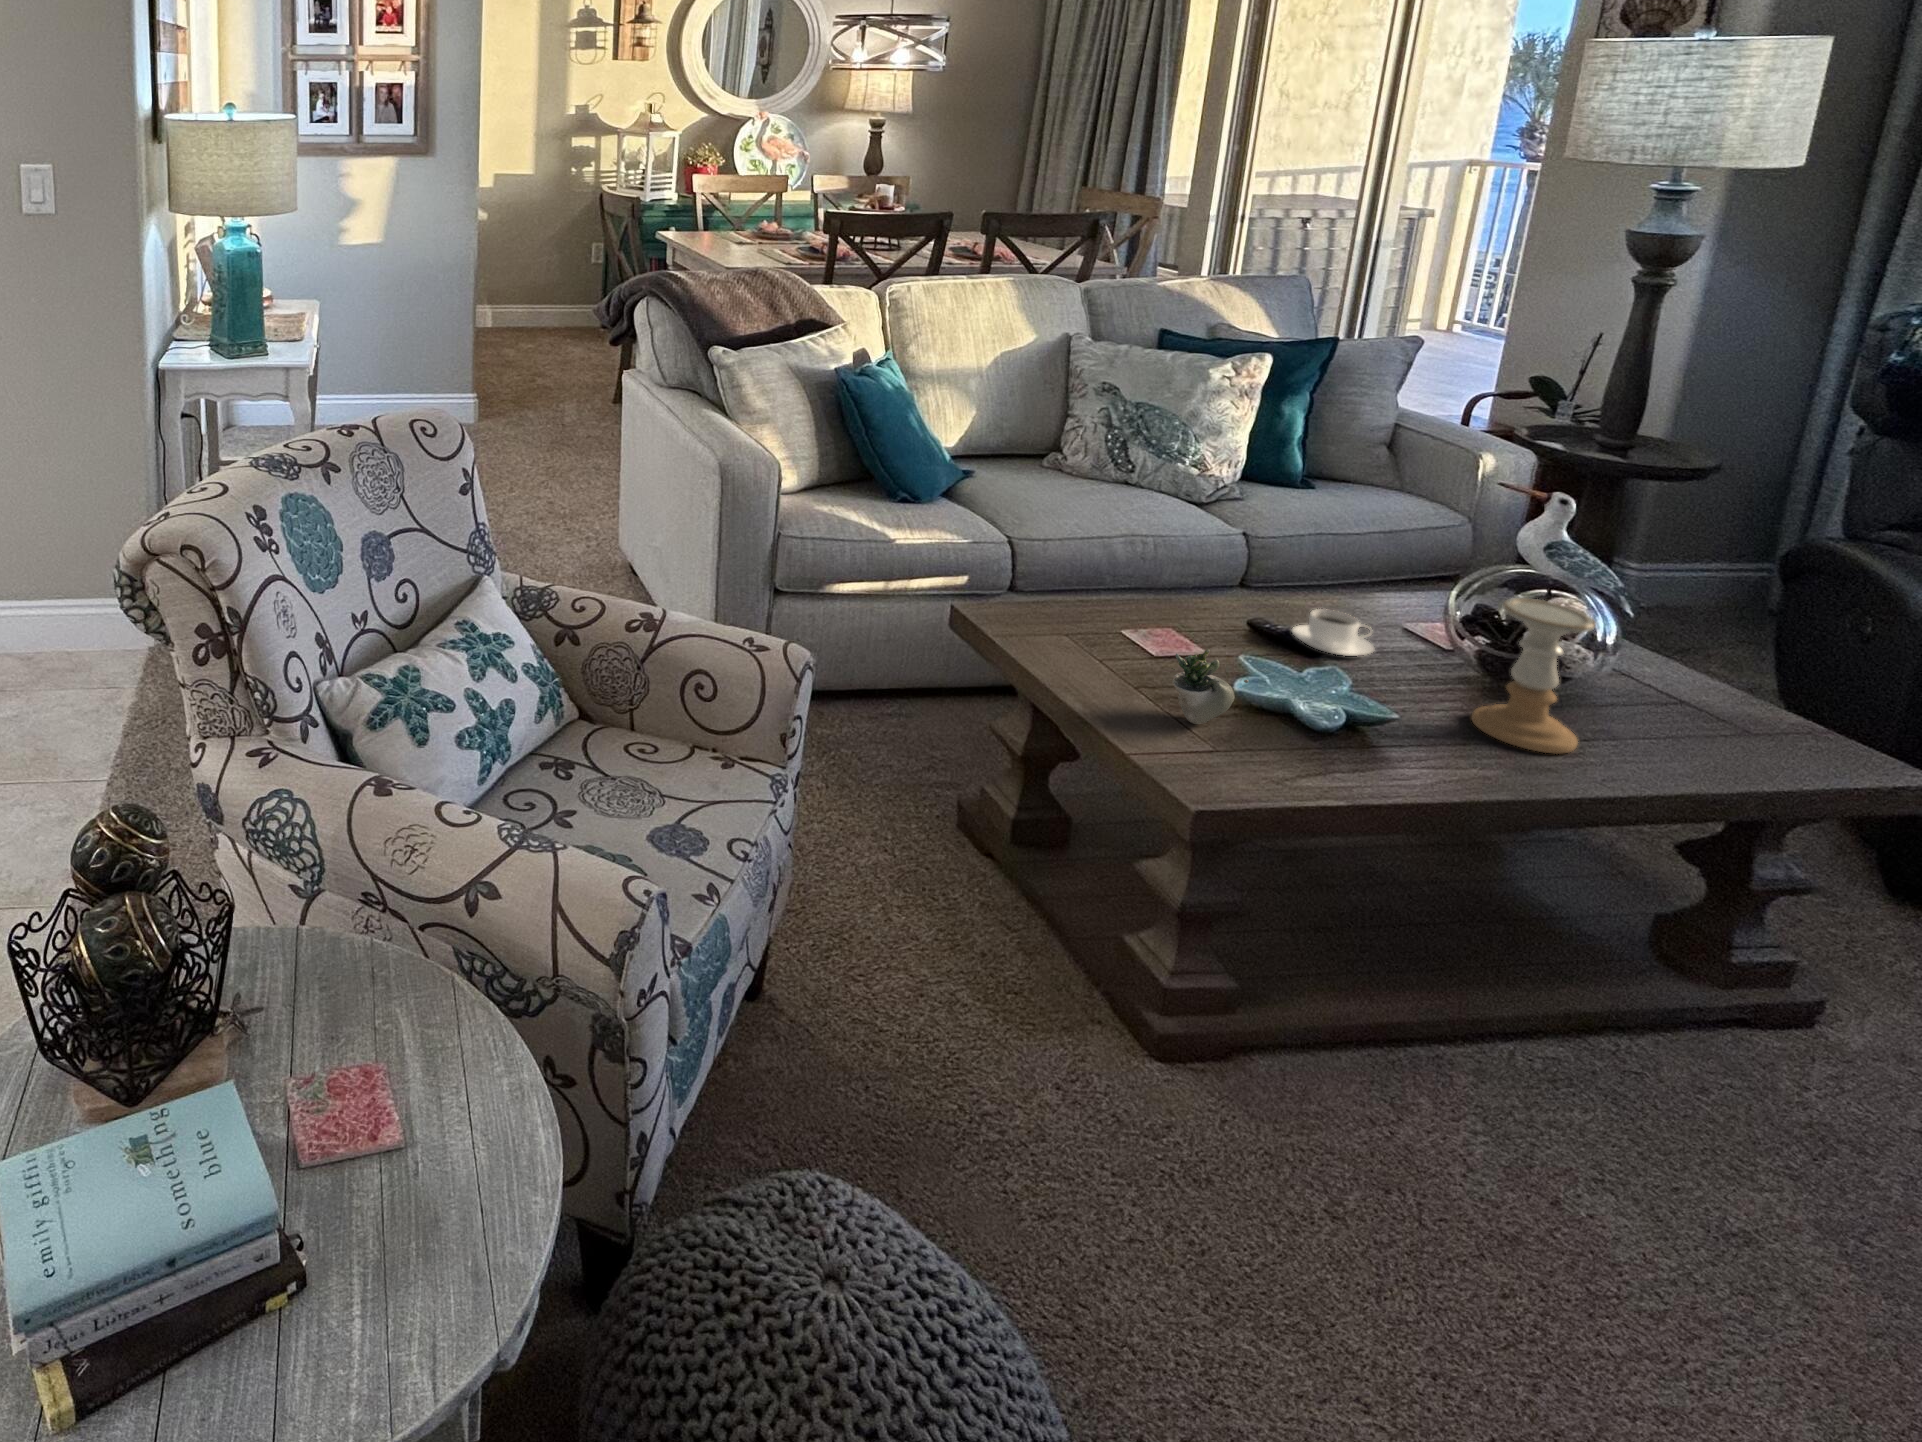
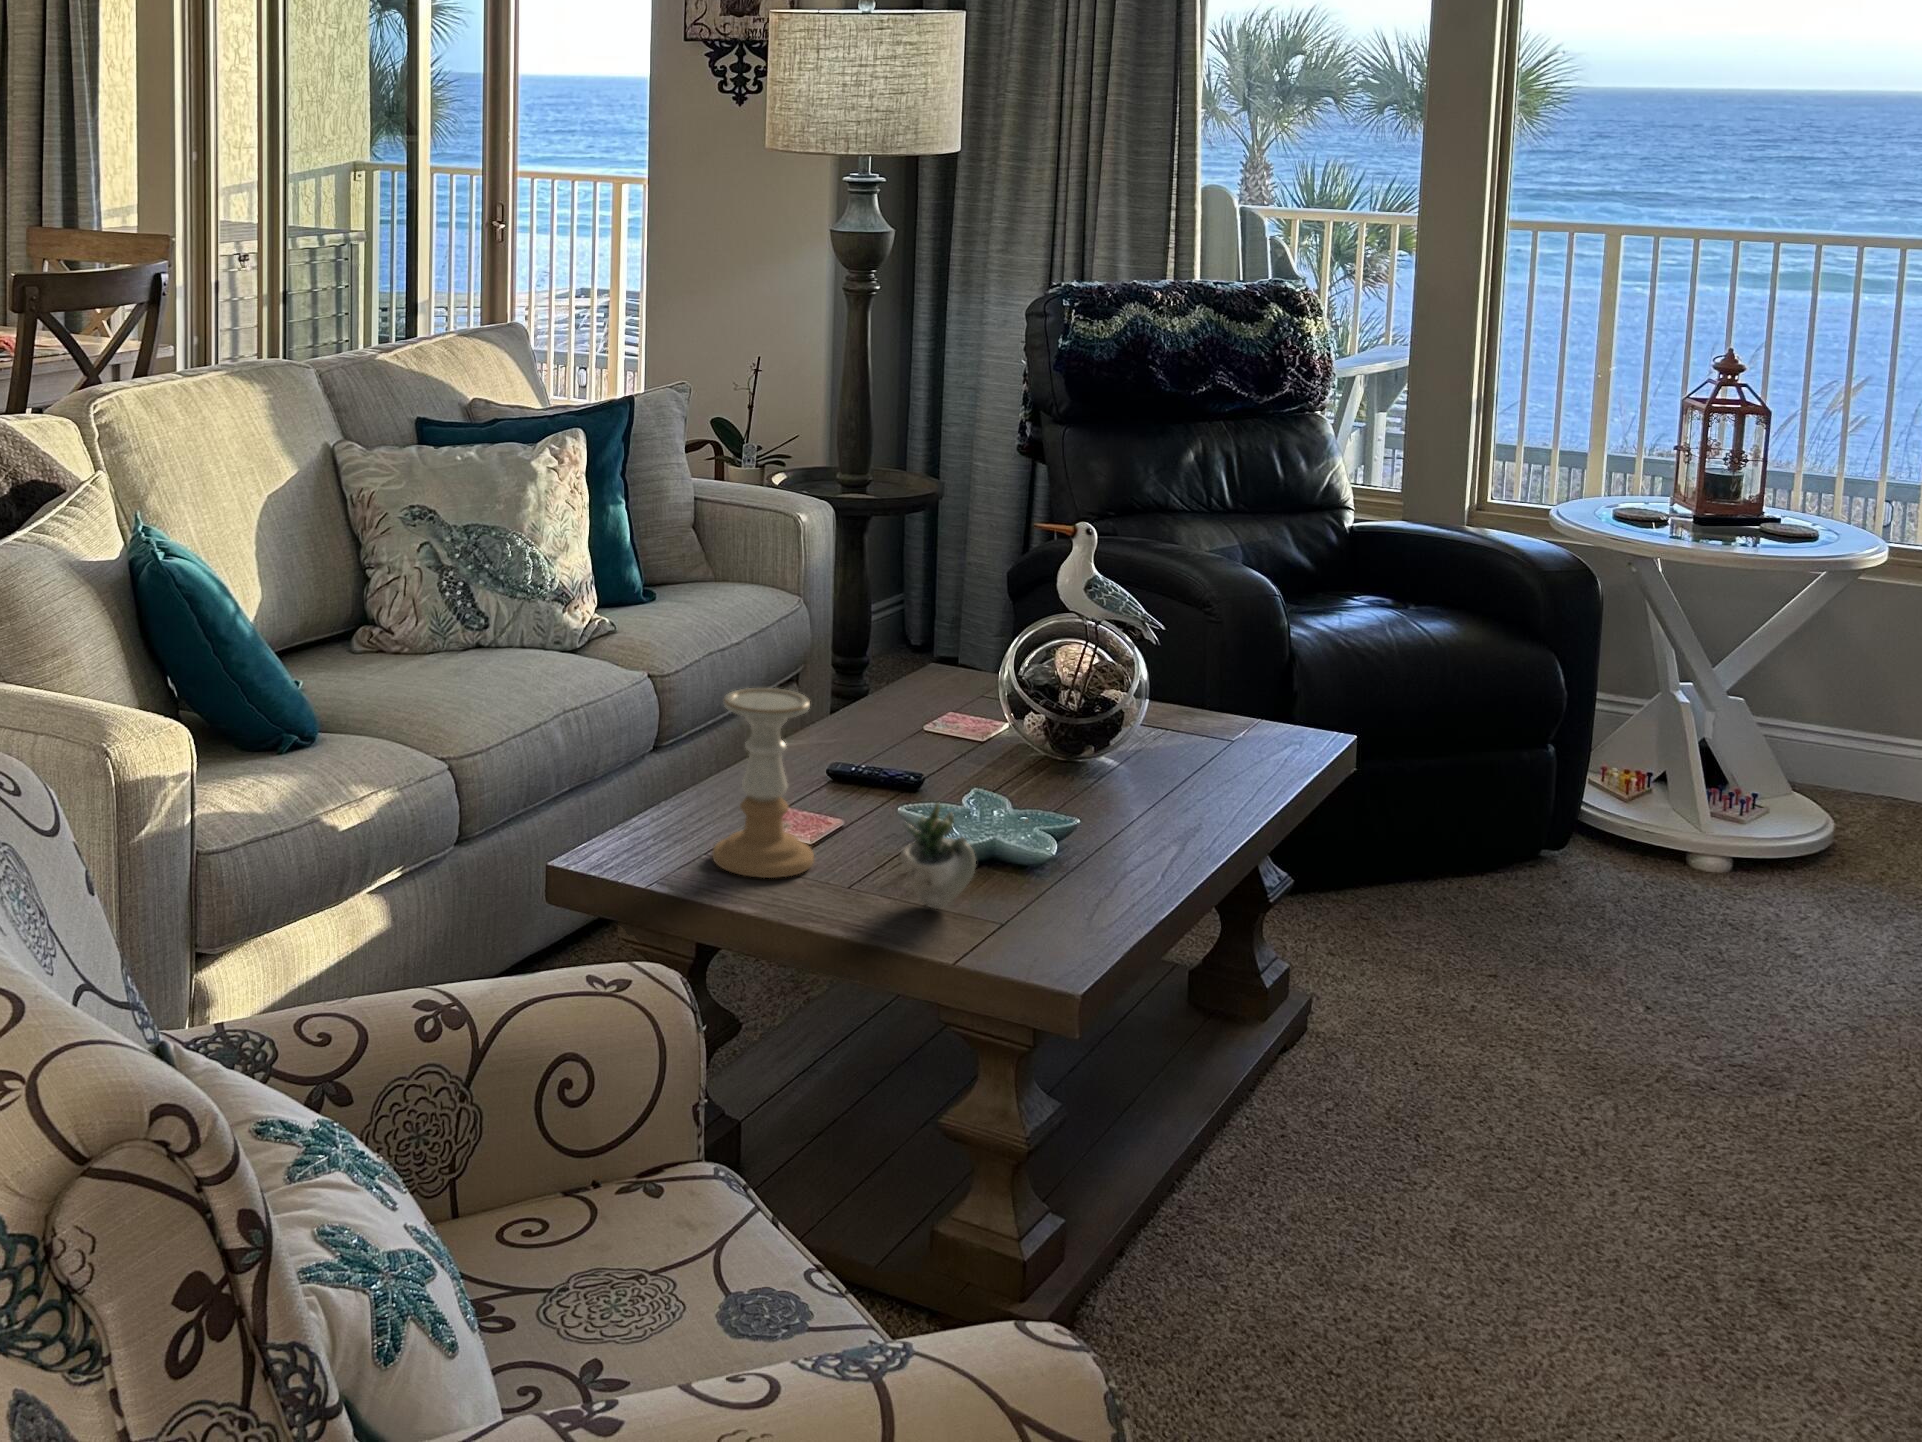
candle holder: present [1472,598,1596,754] -> present [712,688,814,878]
coffee cup: present [1292,609,1374,656] -> none [853,732,942,785]

